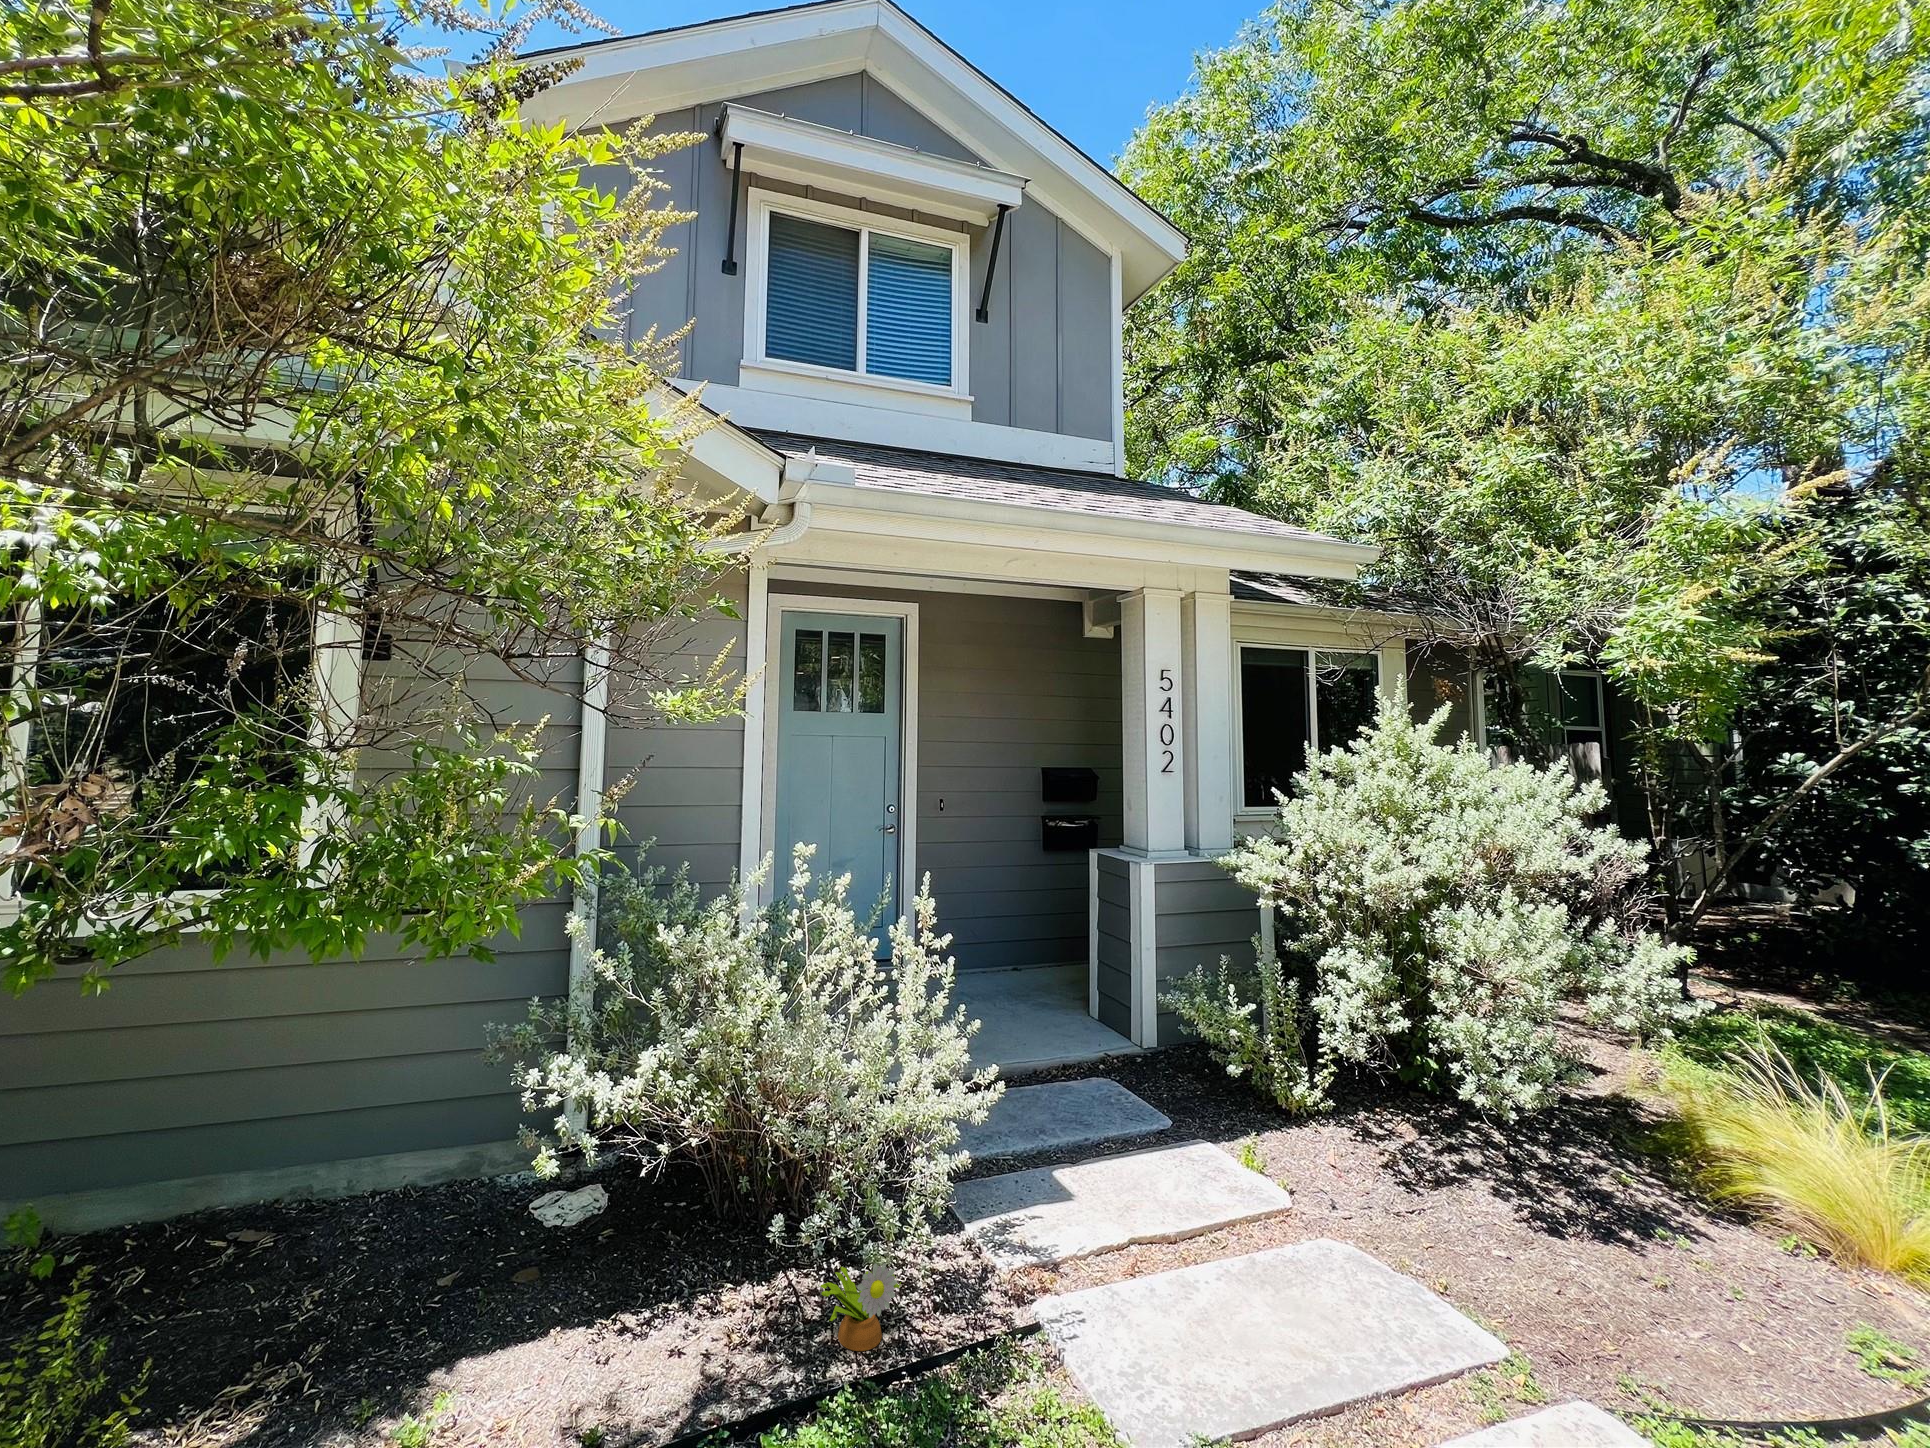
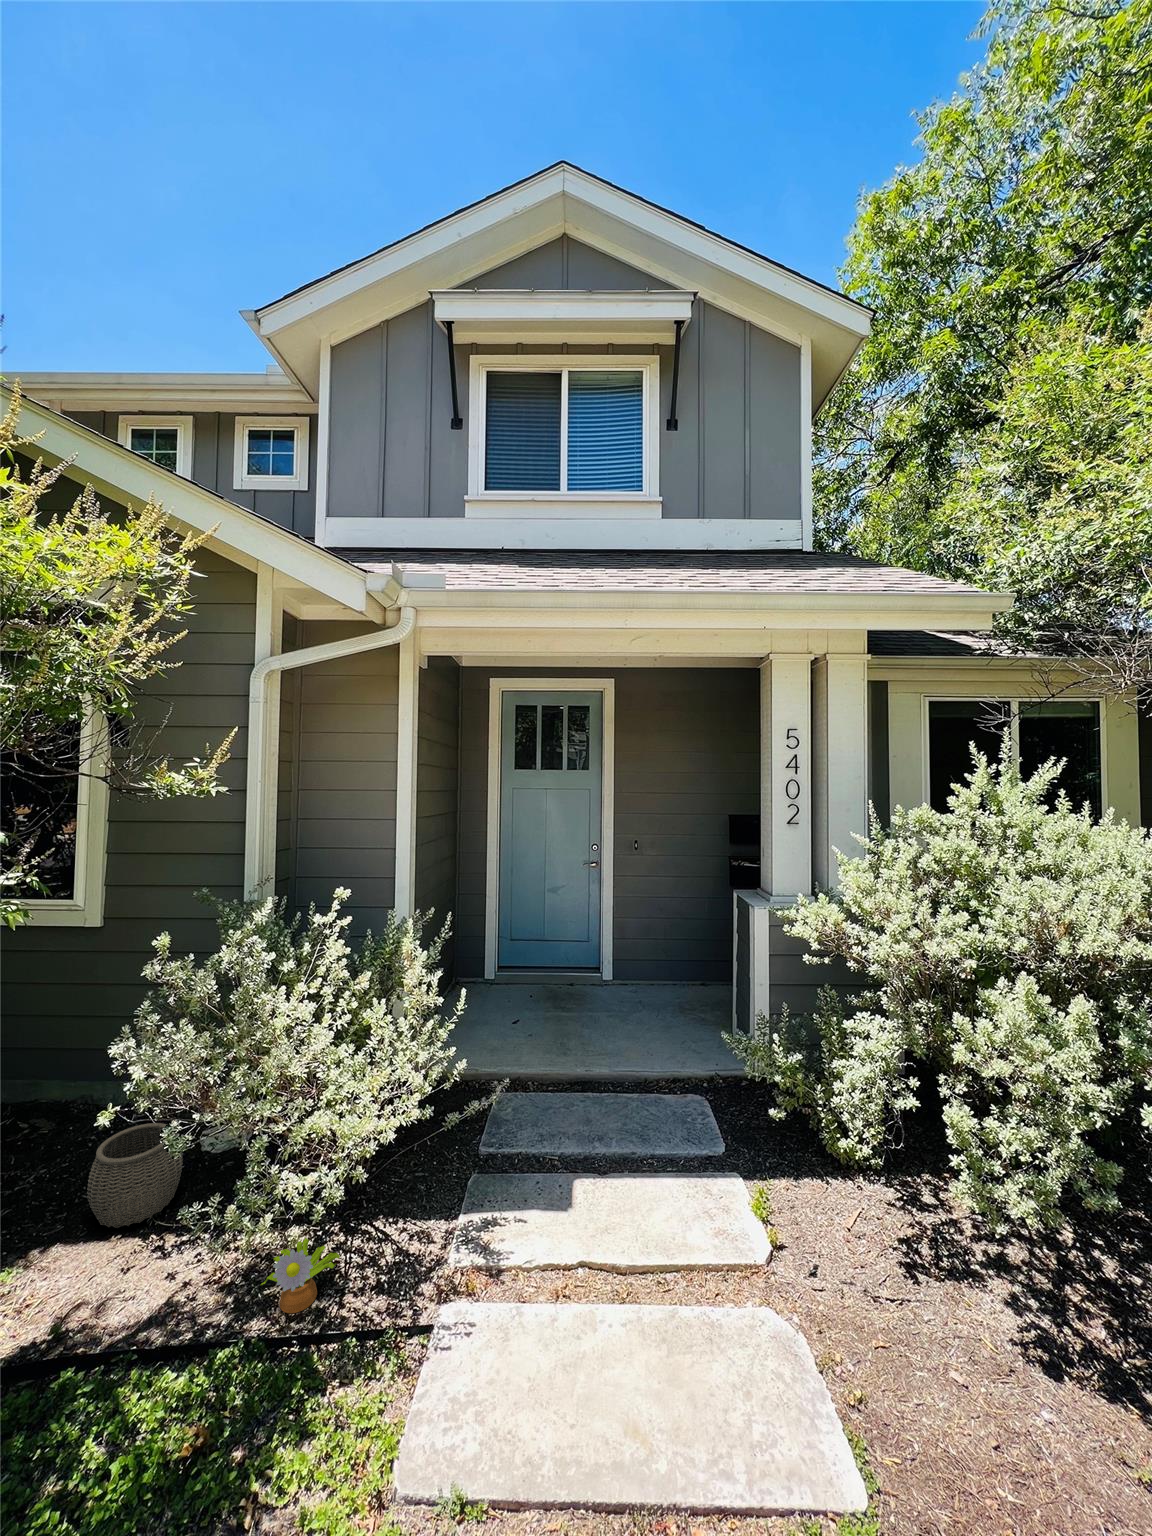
woven basket: none [468,1179,591,1328] -> present [87,1123,183,1228]

